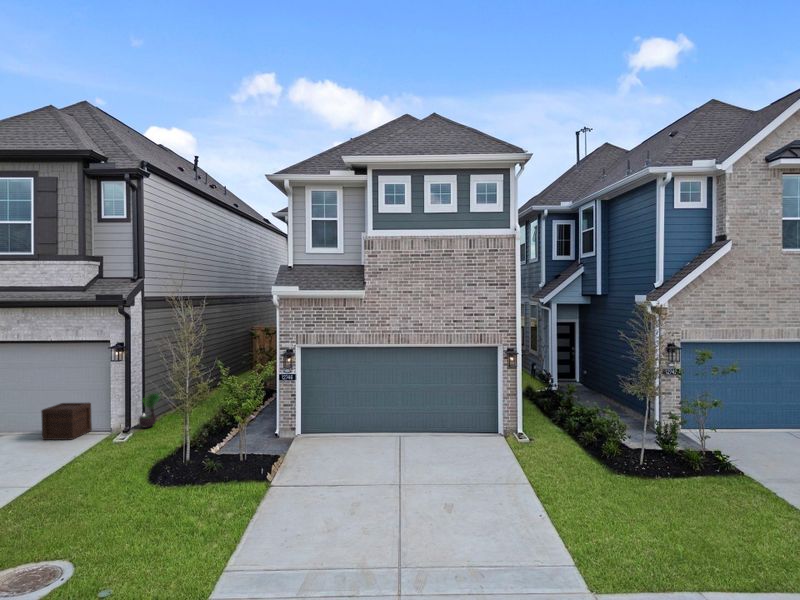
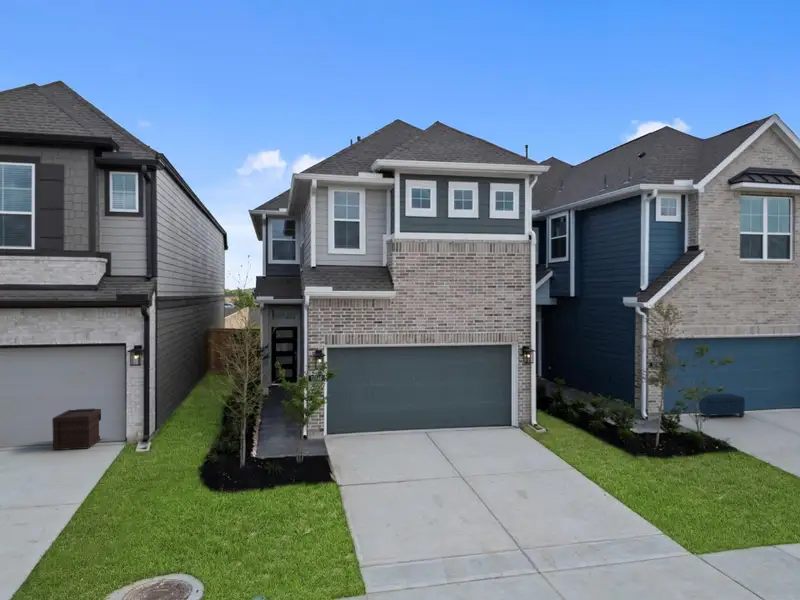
potted tree: present [139,394,159,428] -> none [154,394,178,432]
bench: none [722,408,785,436] -> present [699,394,745,418]

